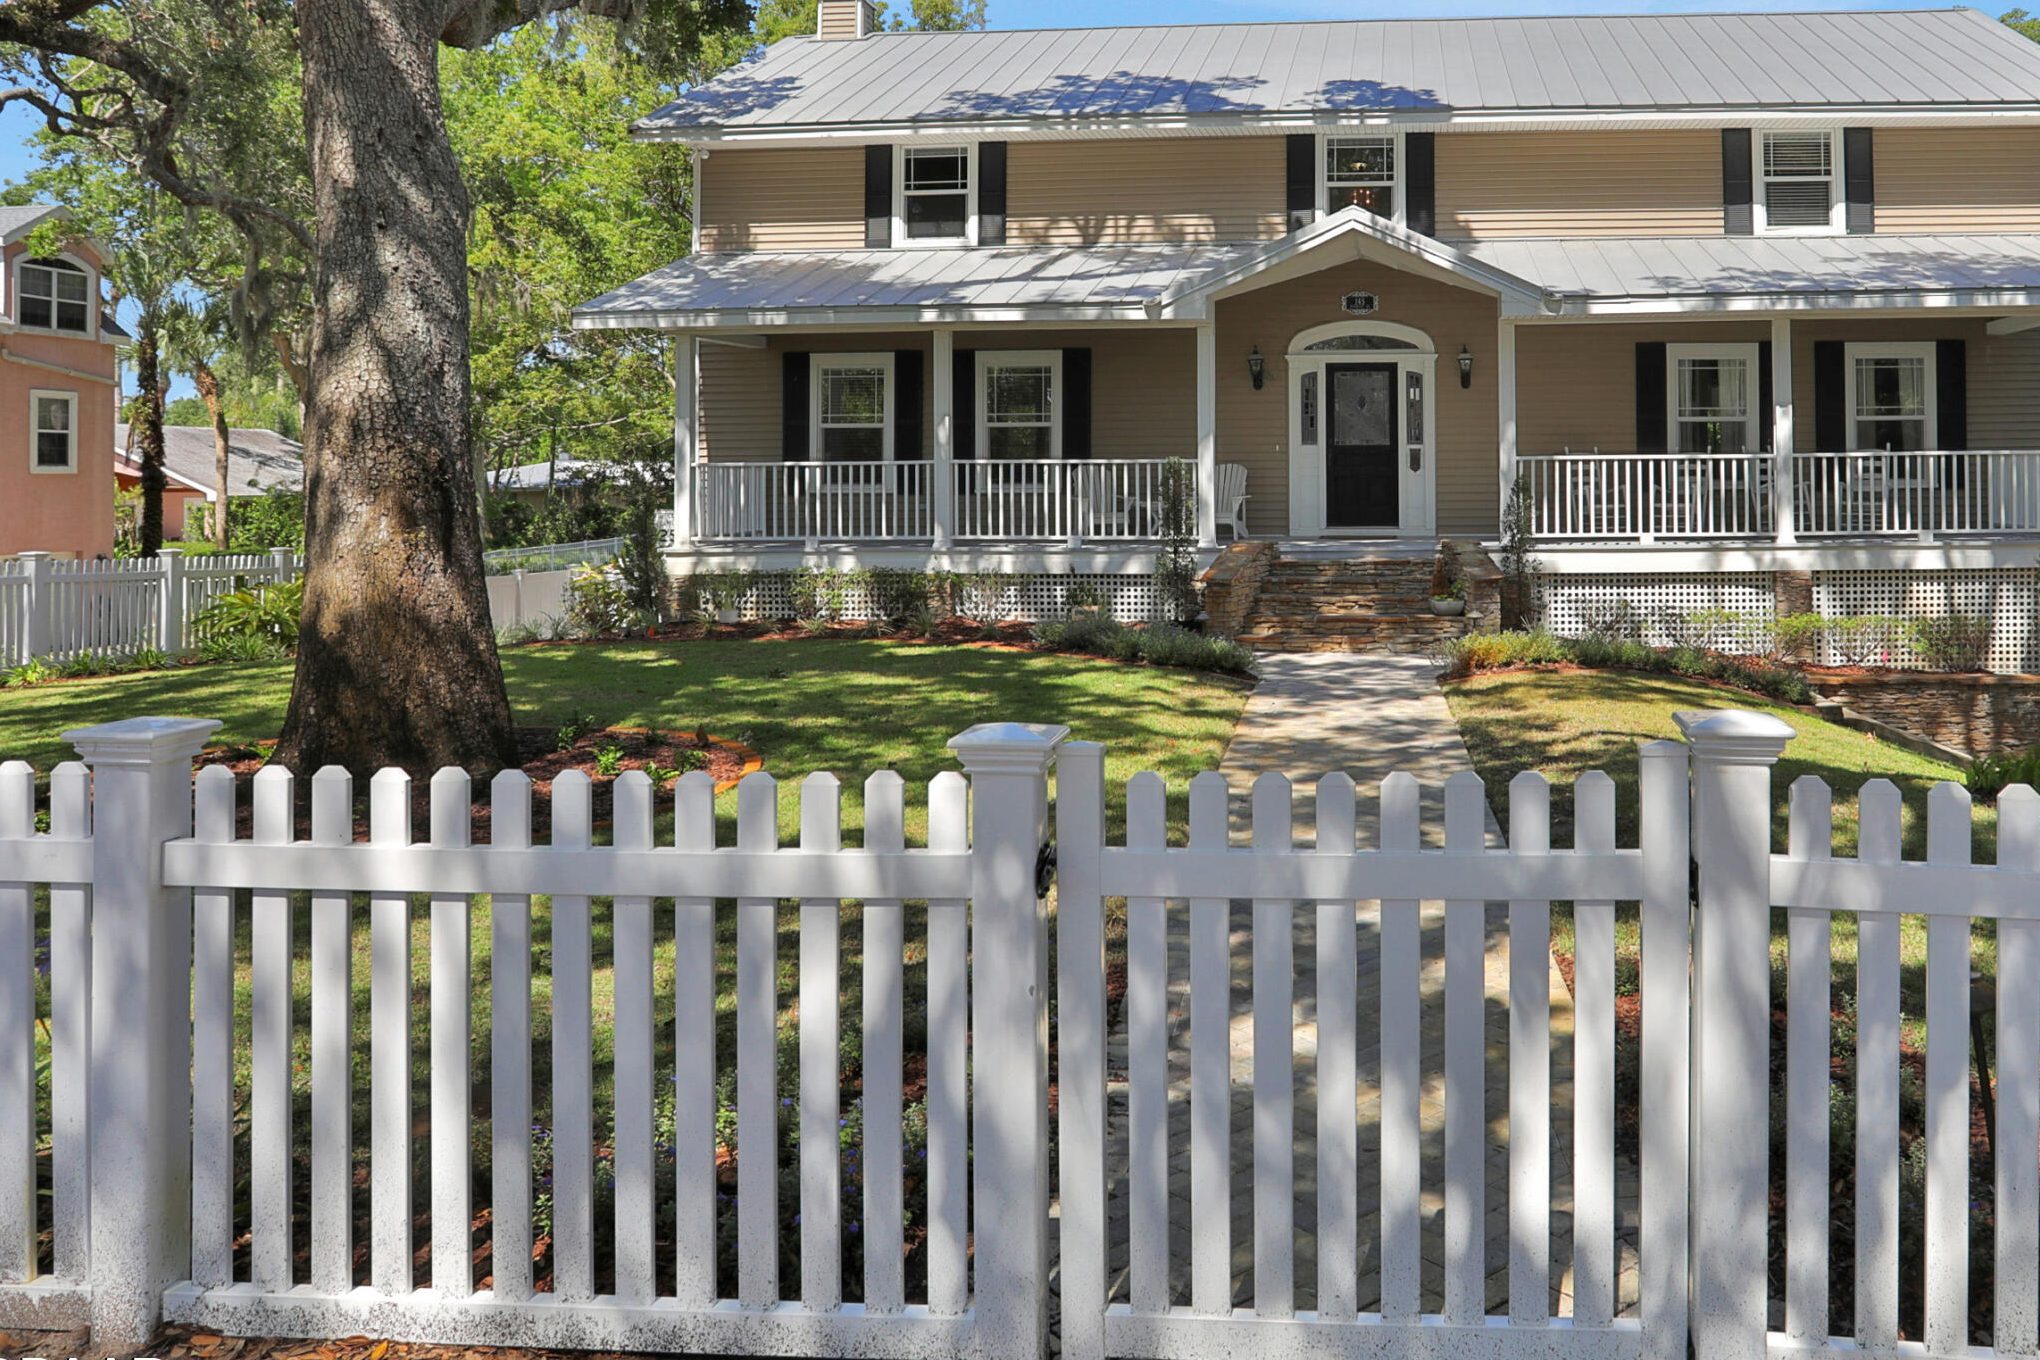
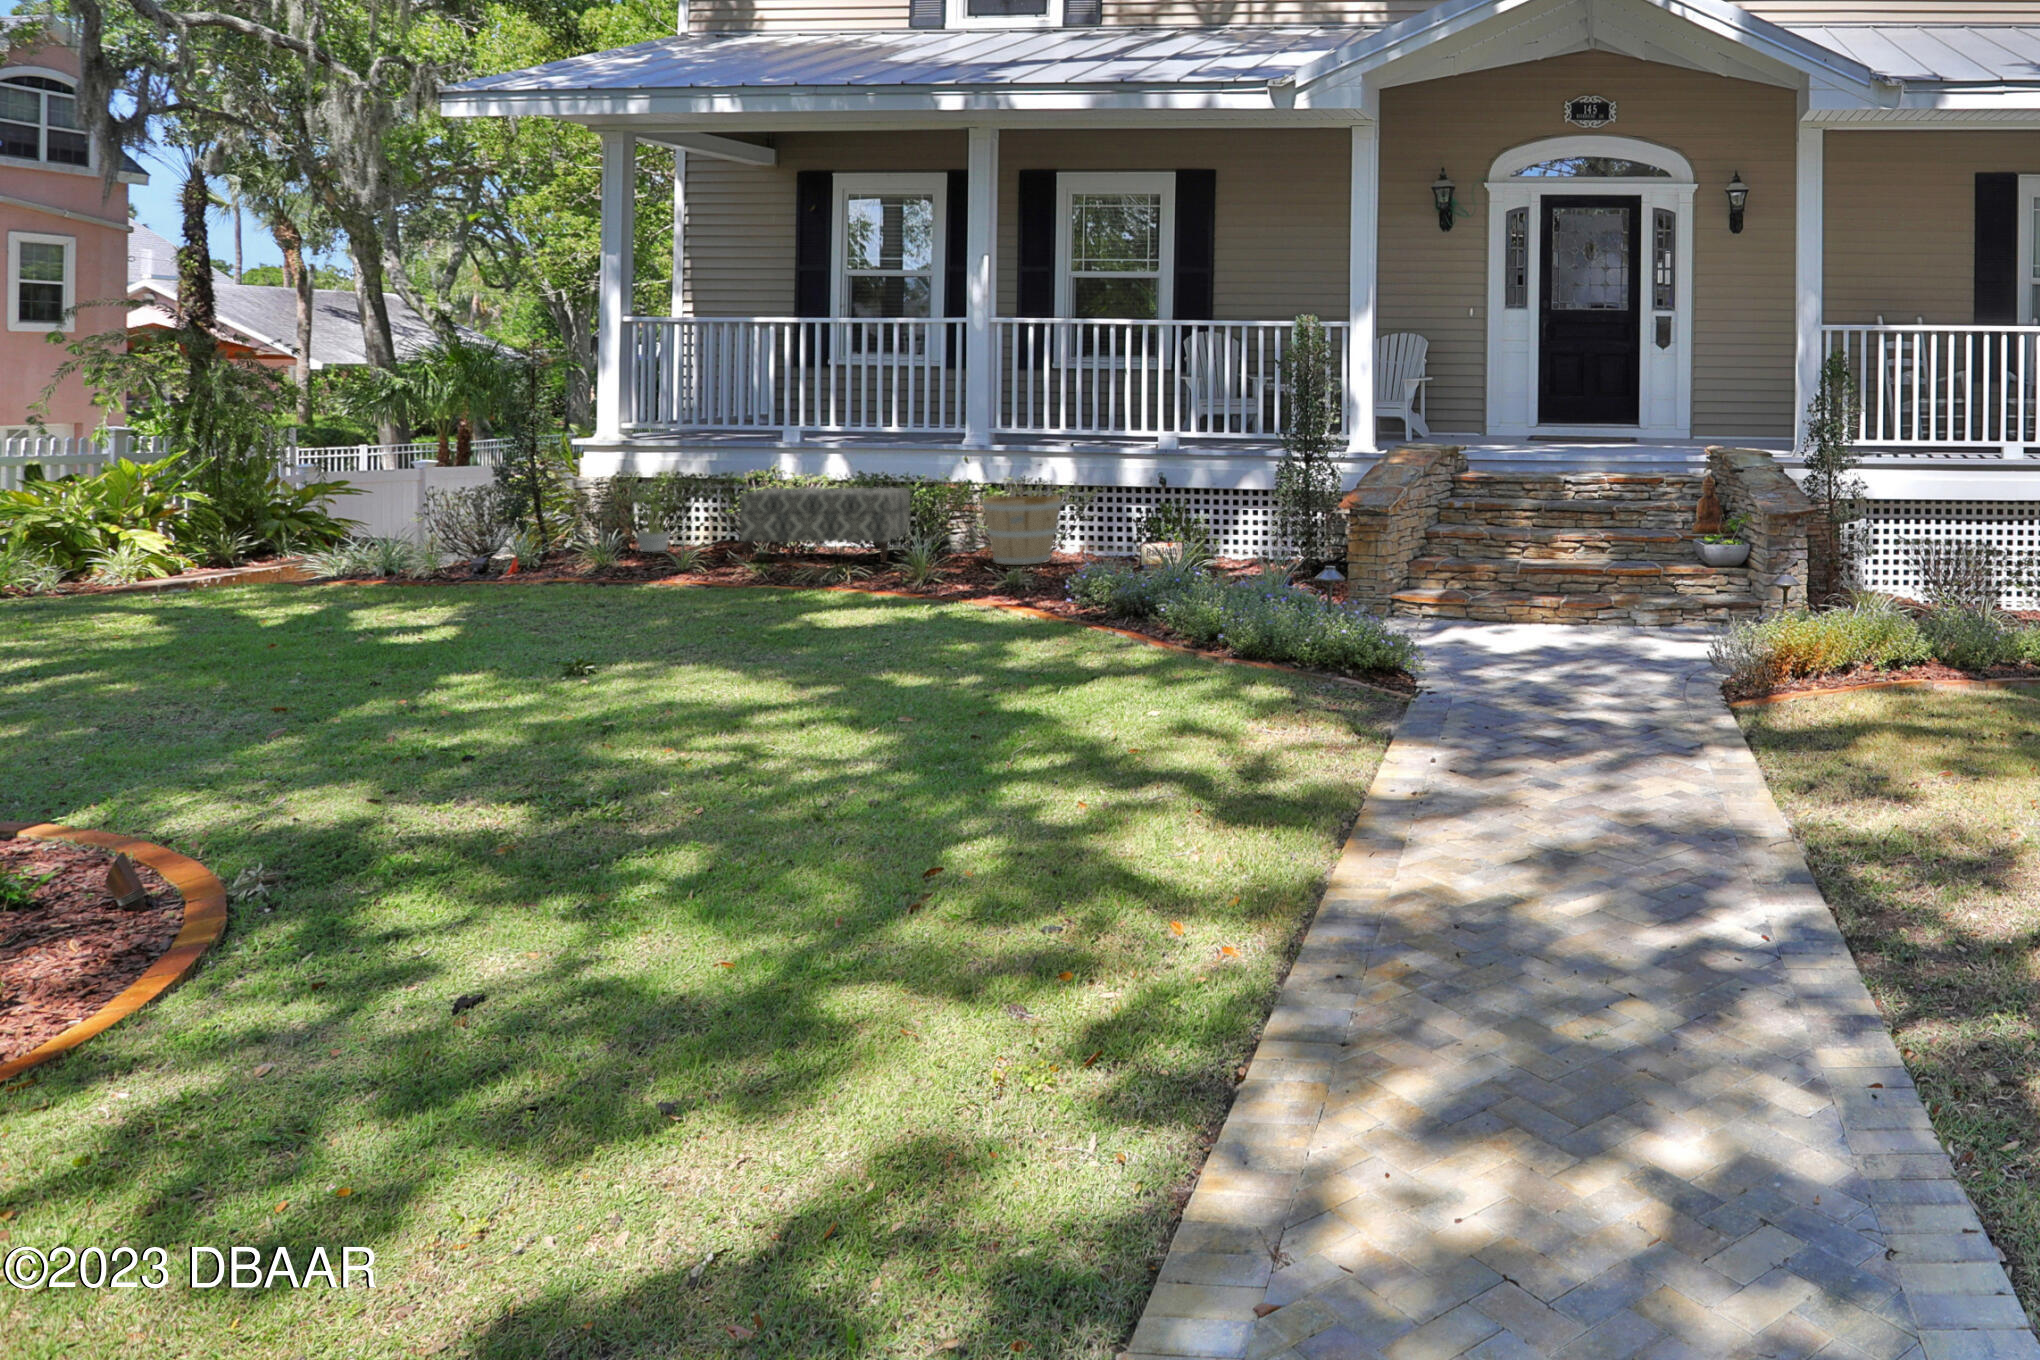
bench: none [795,577,902,627] -> present [740,488,910,562]
wooden bucket: none [955,580,1007,627] -> present [983,495,1062,565]

